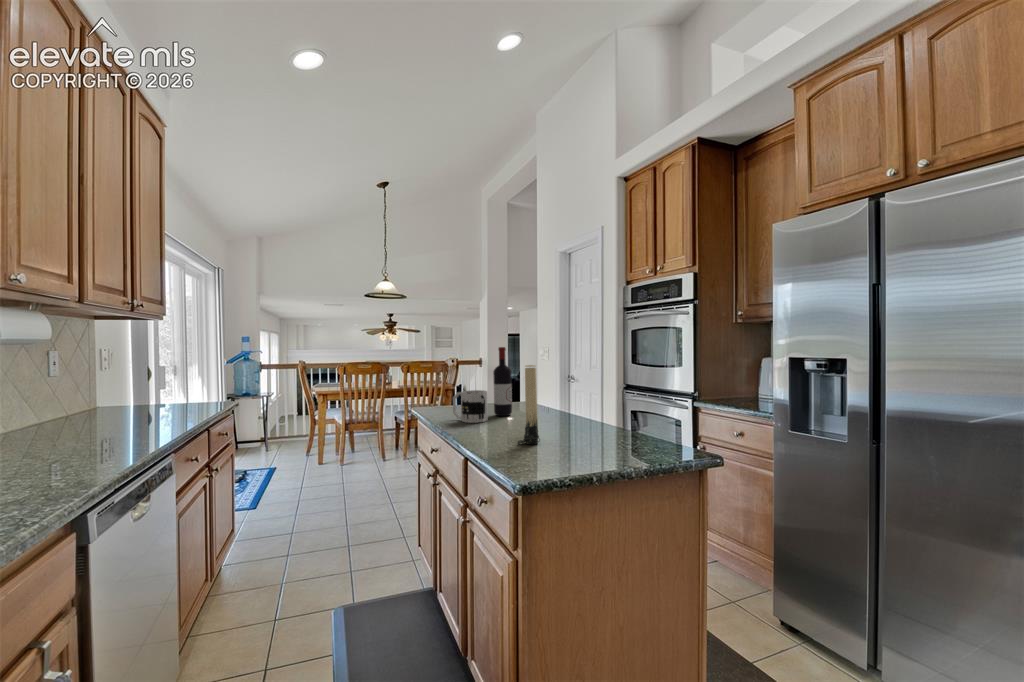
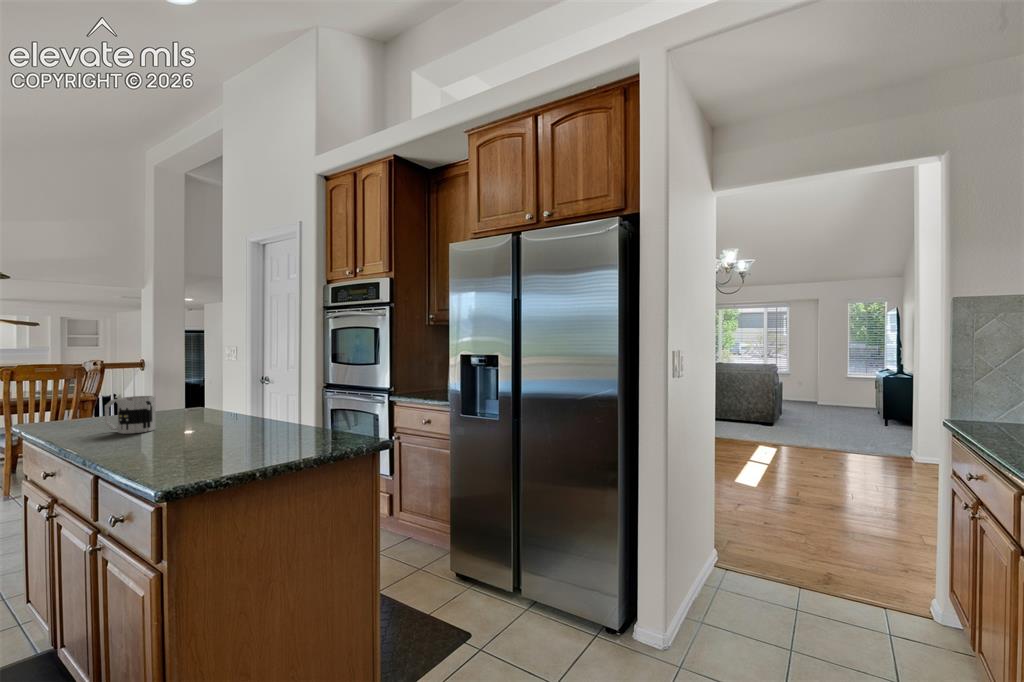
wine bottle: present [493,347,512,416] -> none [164,346,188,424]
candle: present [518,365,540,444] -> none [196,365,223,449]

